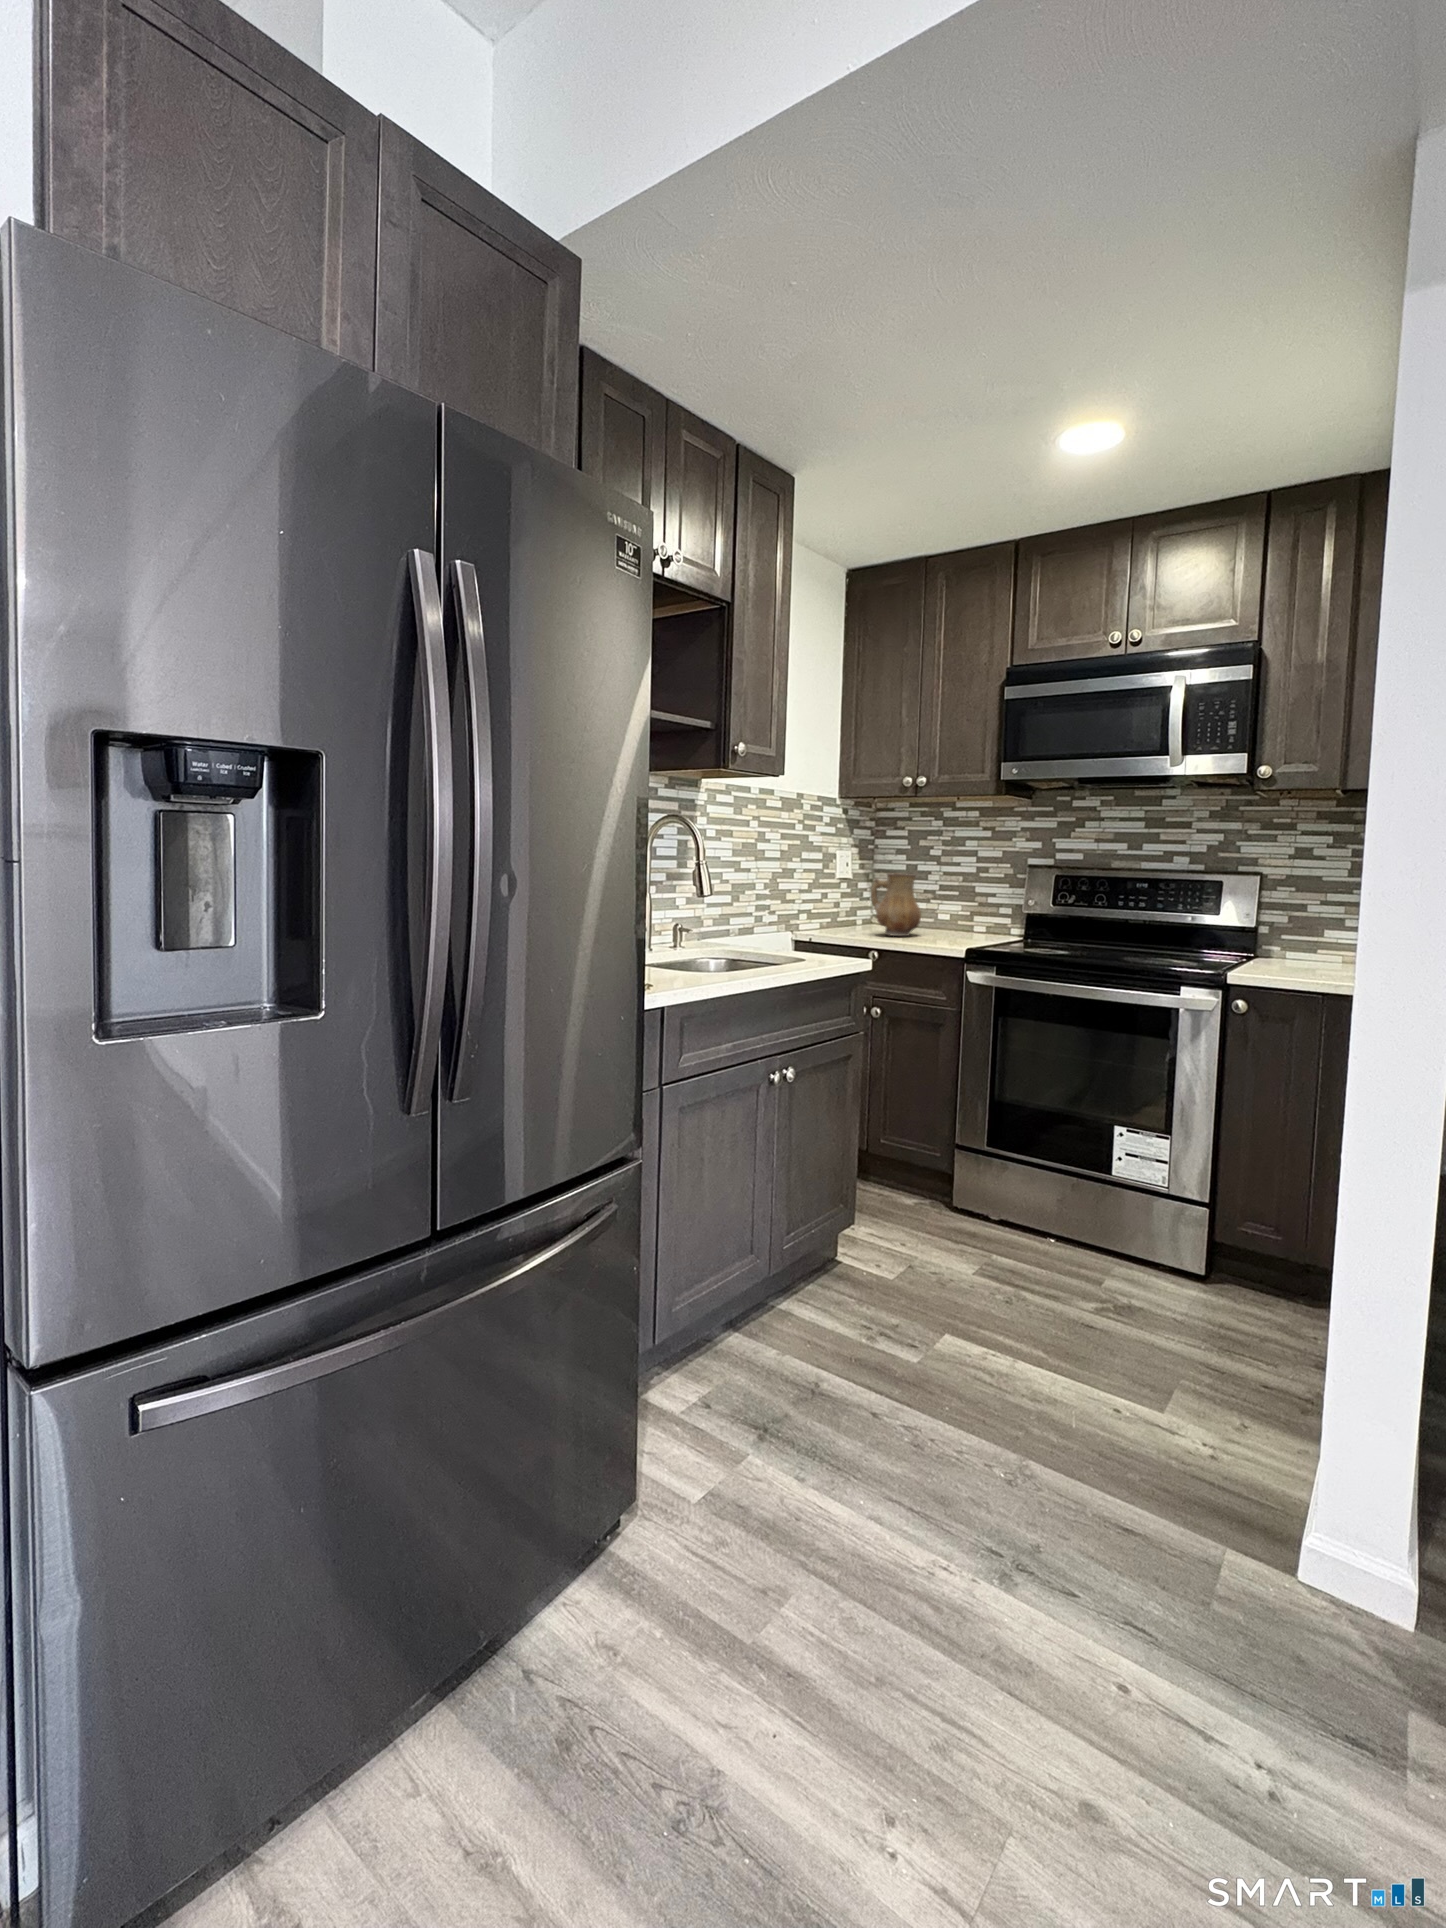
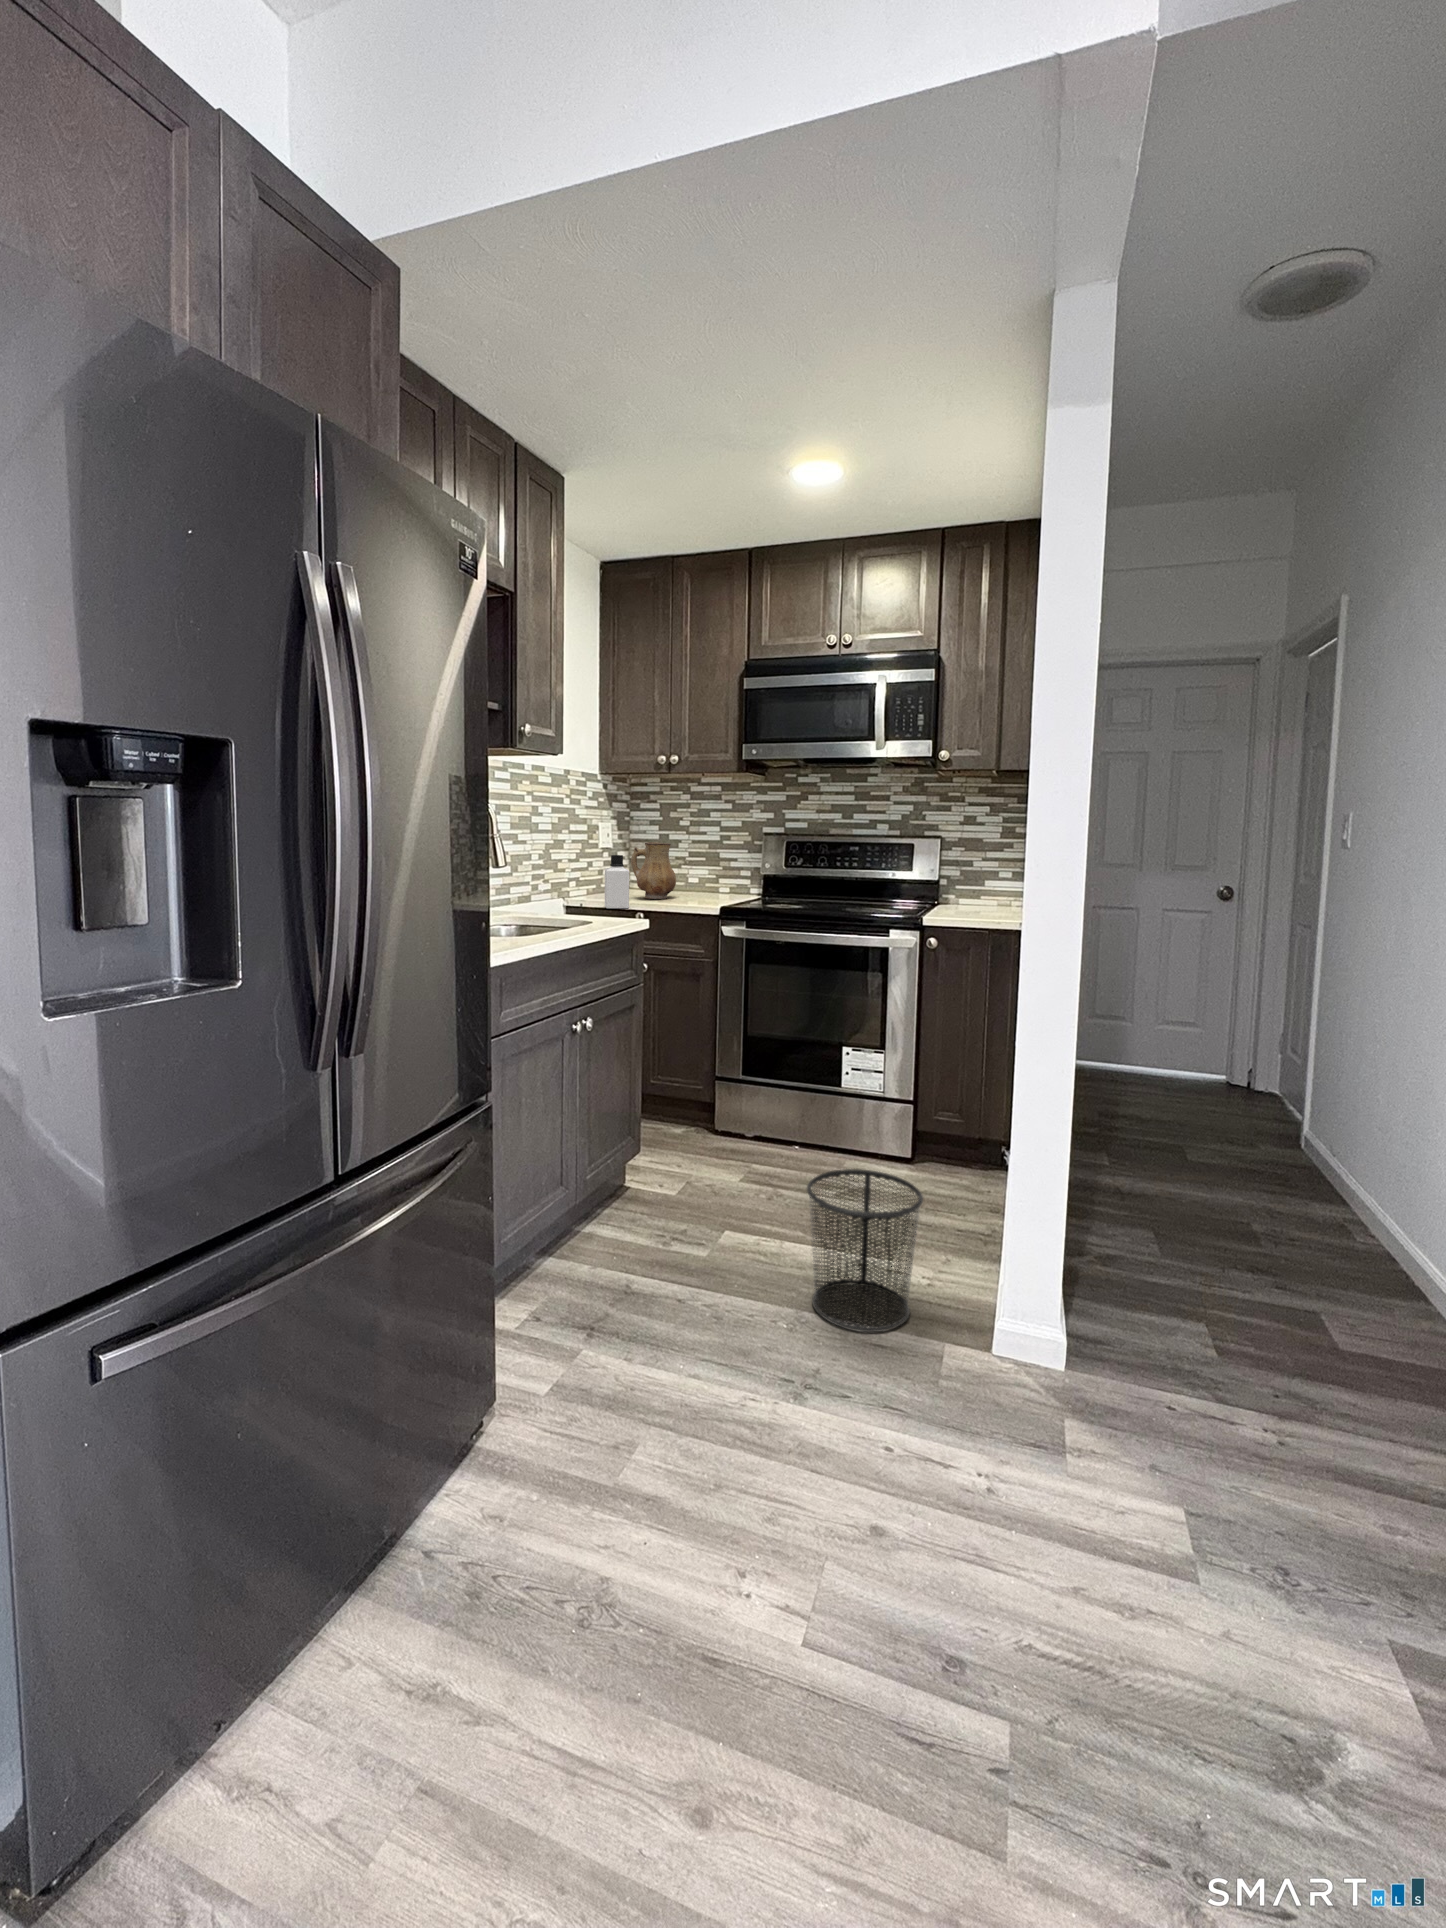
bottle: none [836,886,864,945] -> present [605,855,629,908]
trash can: none [1040,1283,1201,1506] -> present [806,1169,923,1332]

